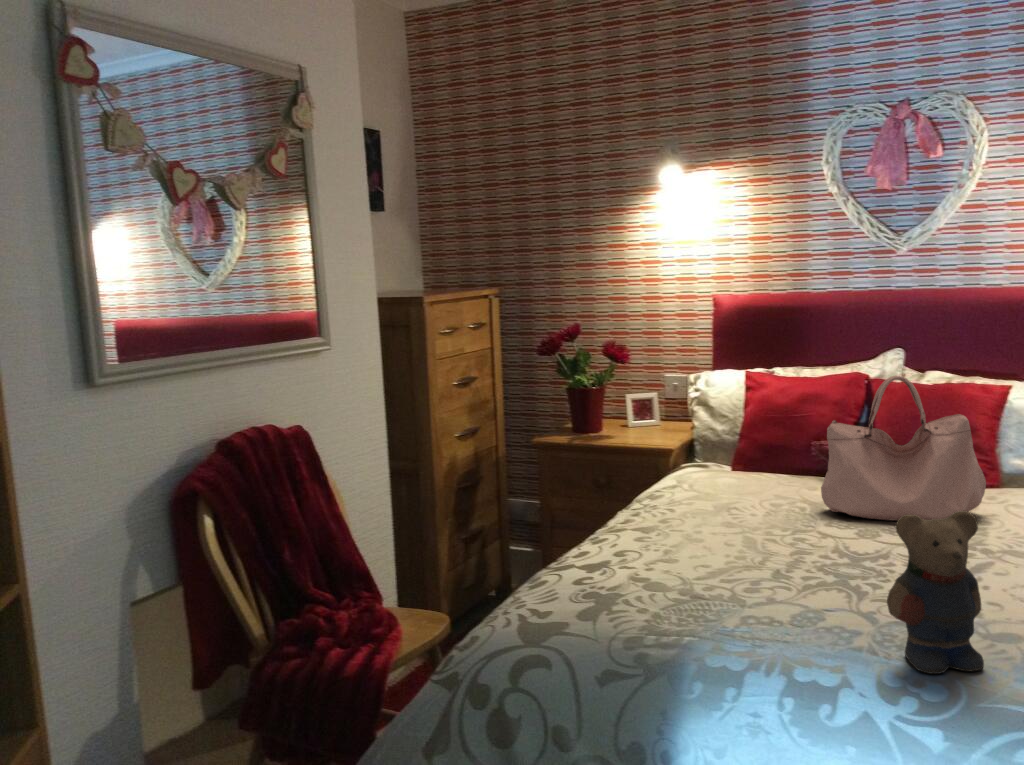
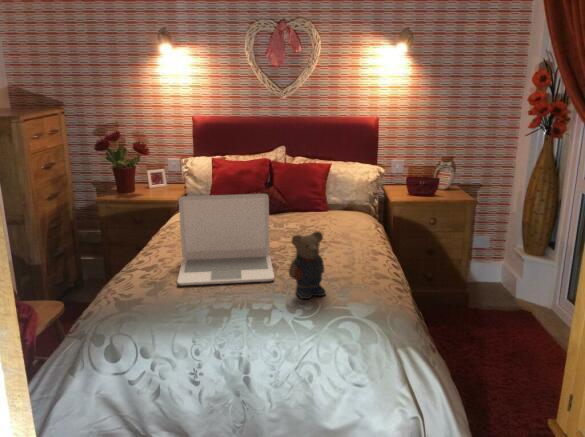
handbag: present [821,375,986,521] -> none [253,164,323,231]
laptop: none [637,425,855,622] -> present [177,194,274,285]

